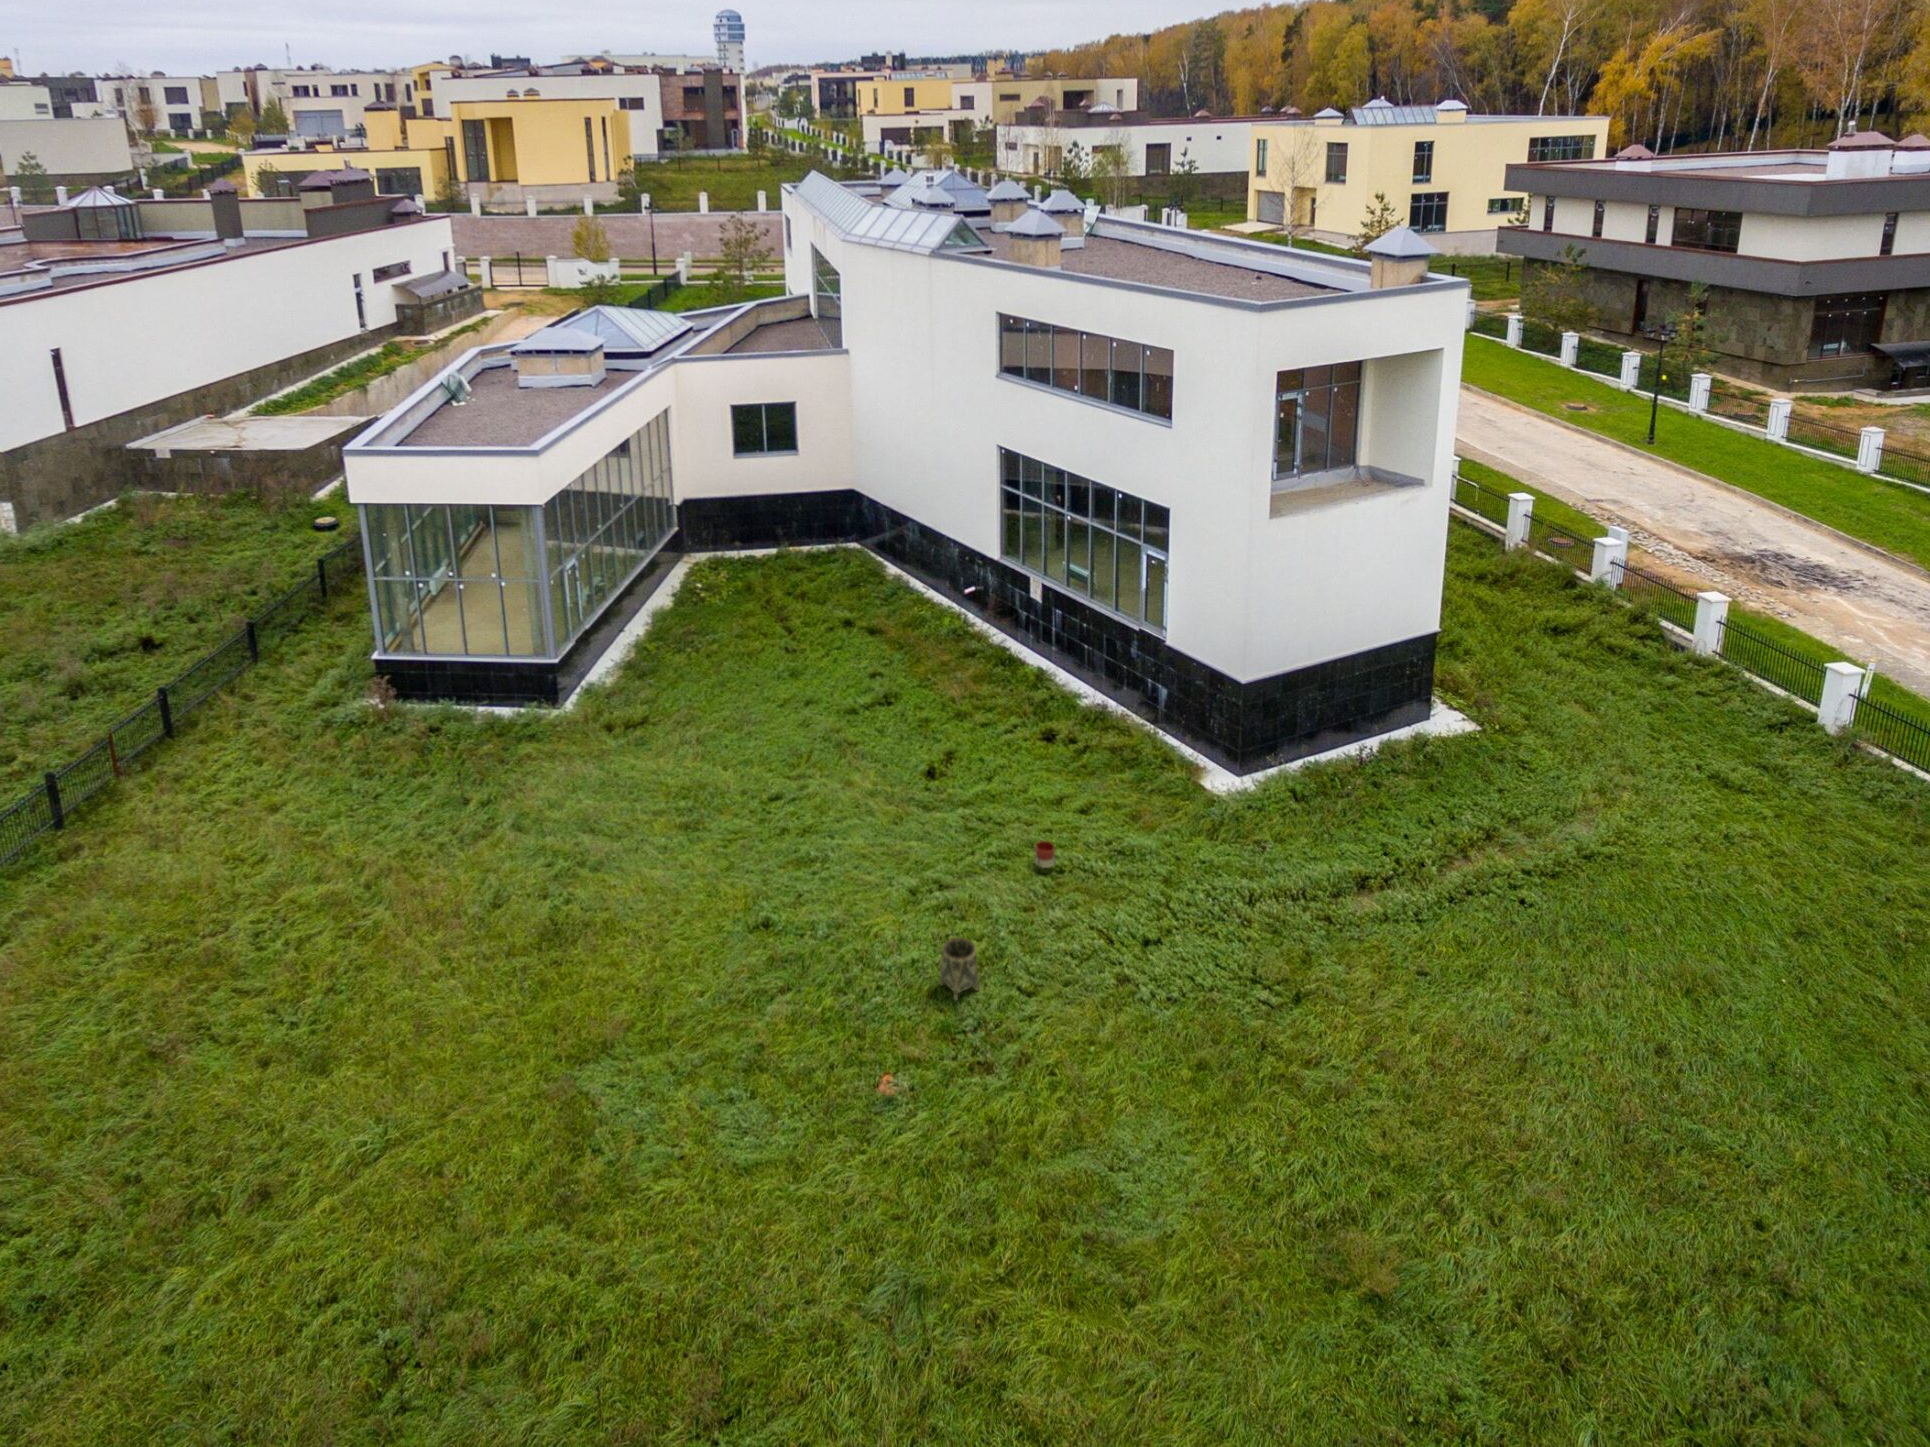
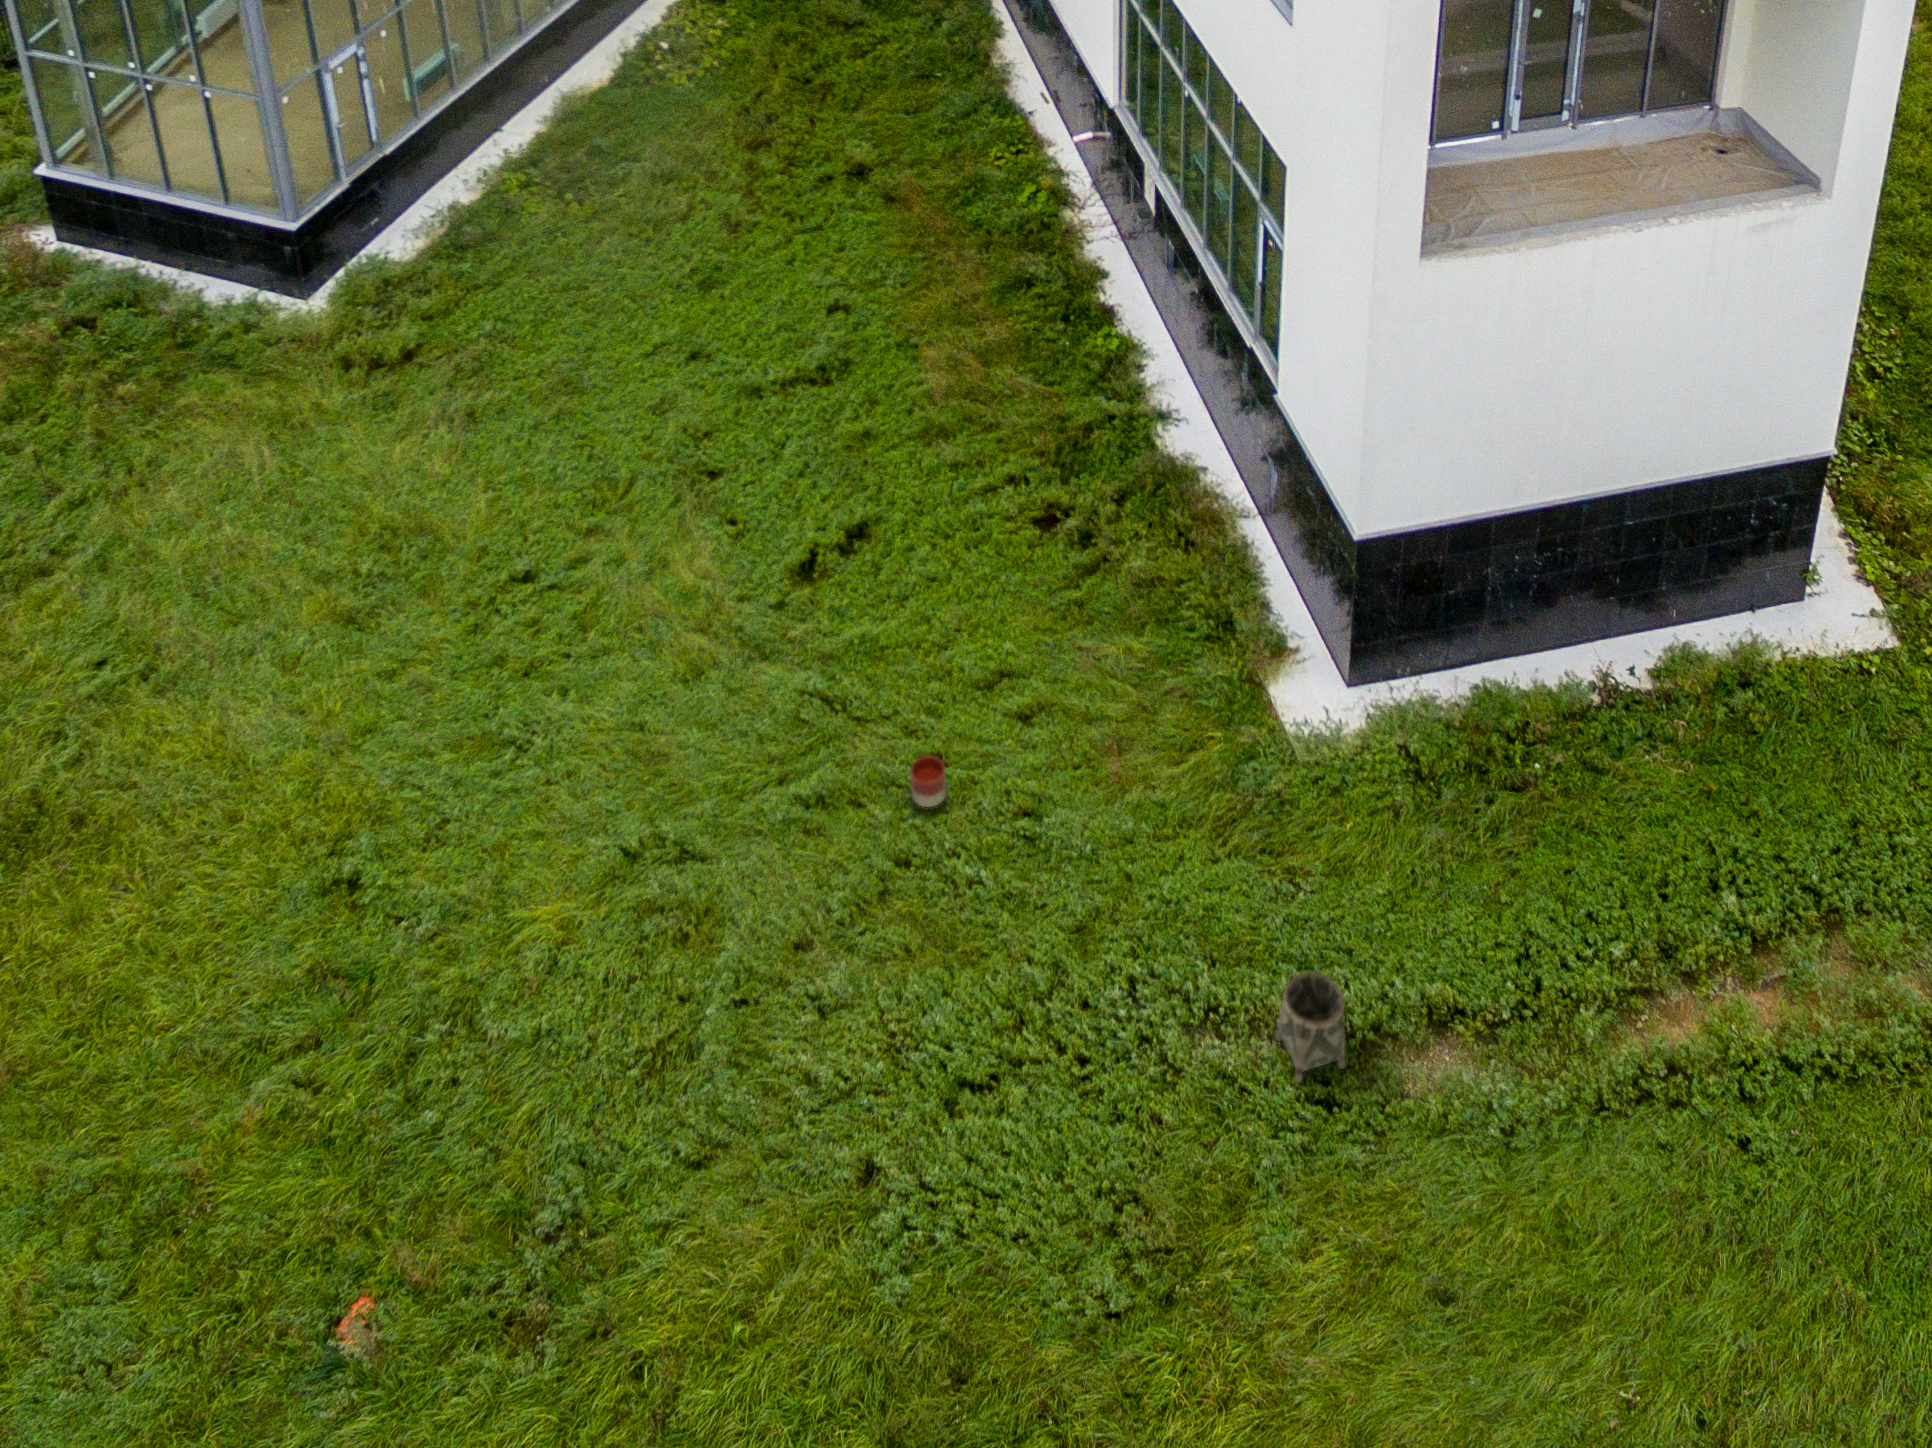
basket: present [939,938,979,1000] -> present [1276,972,1345,1082]

